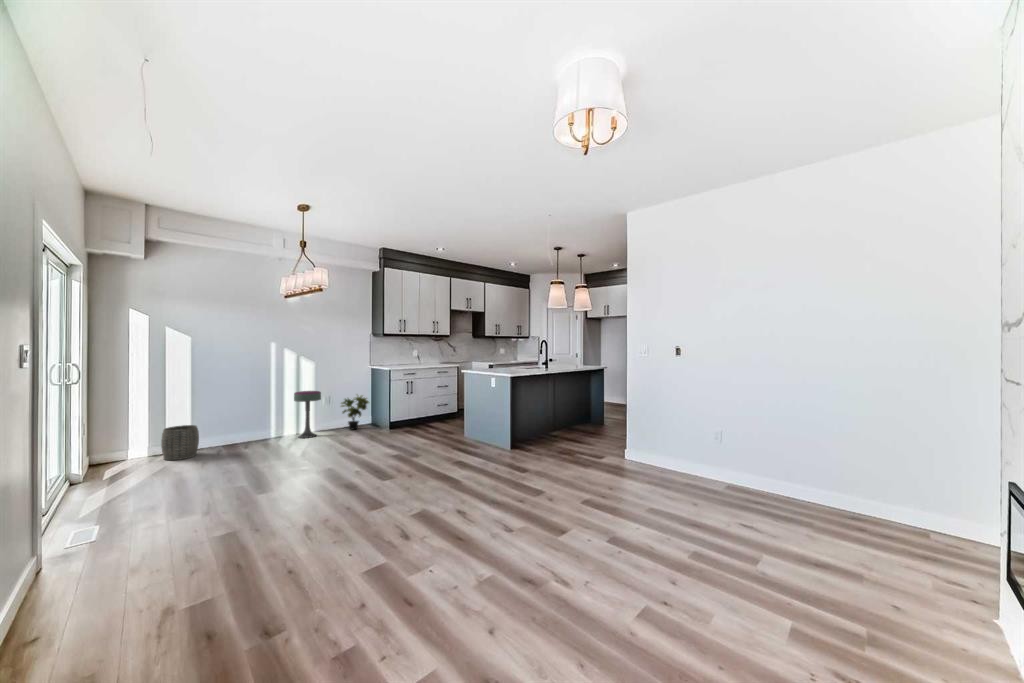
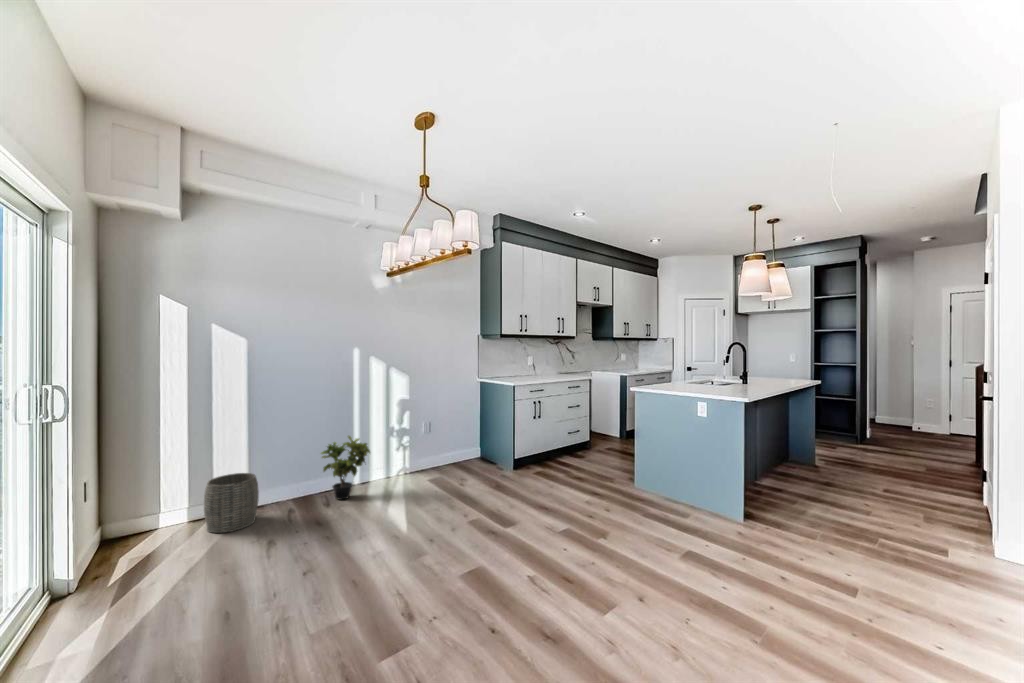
bar stool: present [294,391,321,438] -> none [386,416,423,487]
potted plant: present [341,396,369,429] -> present [321,436,370,500]

